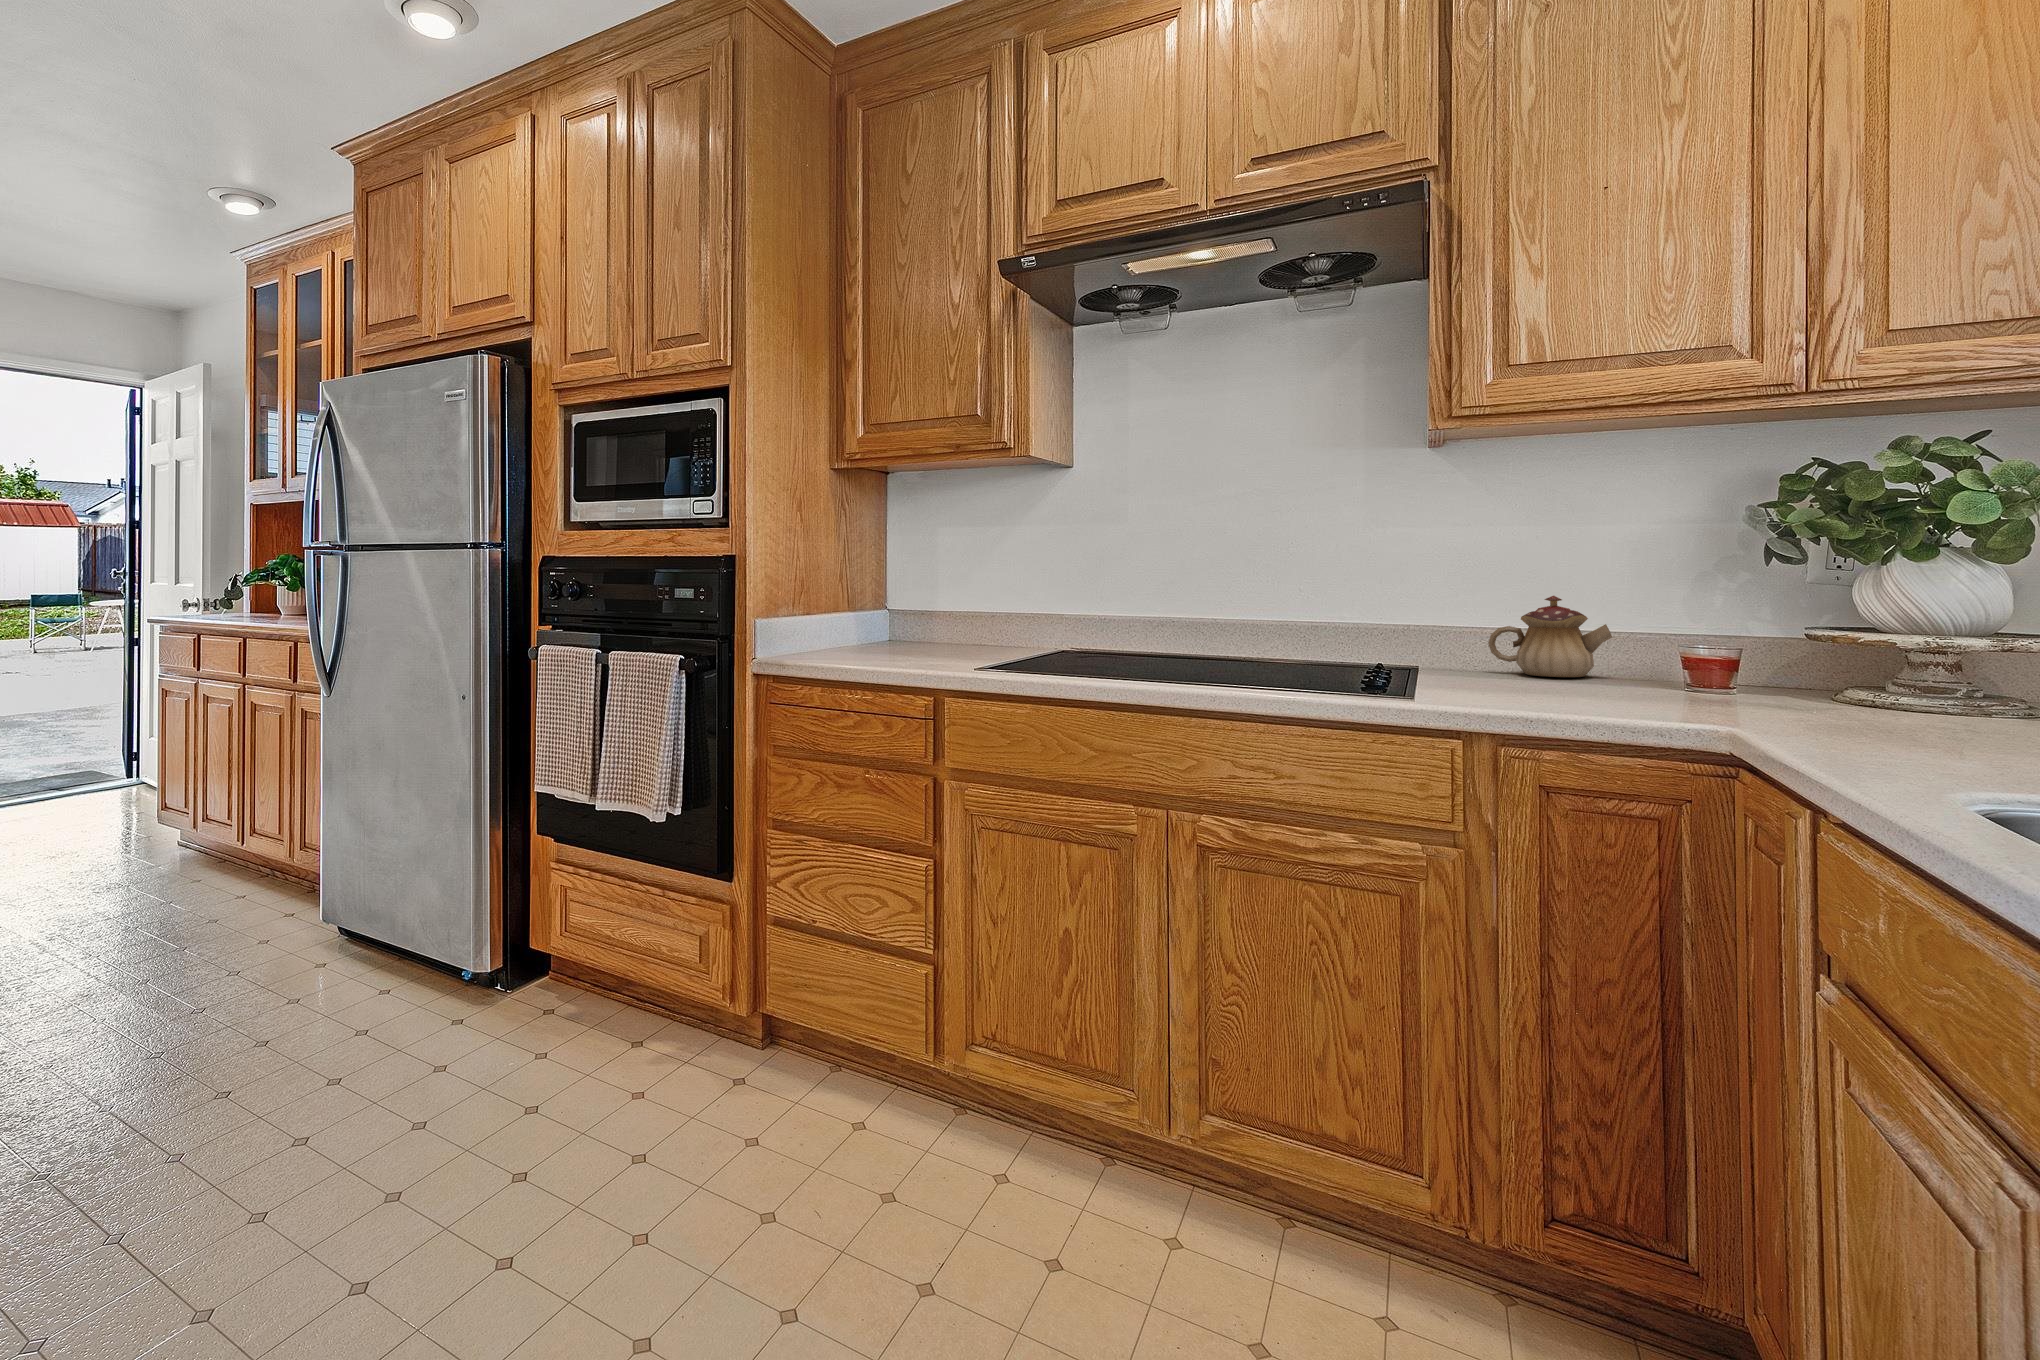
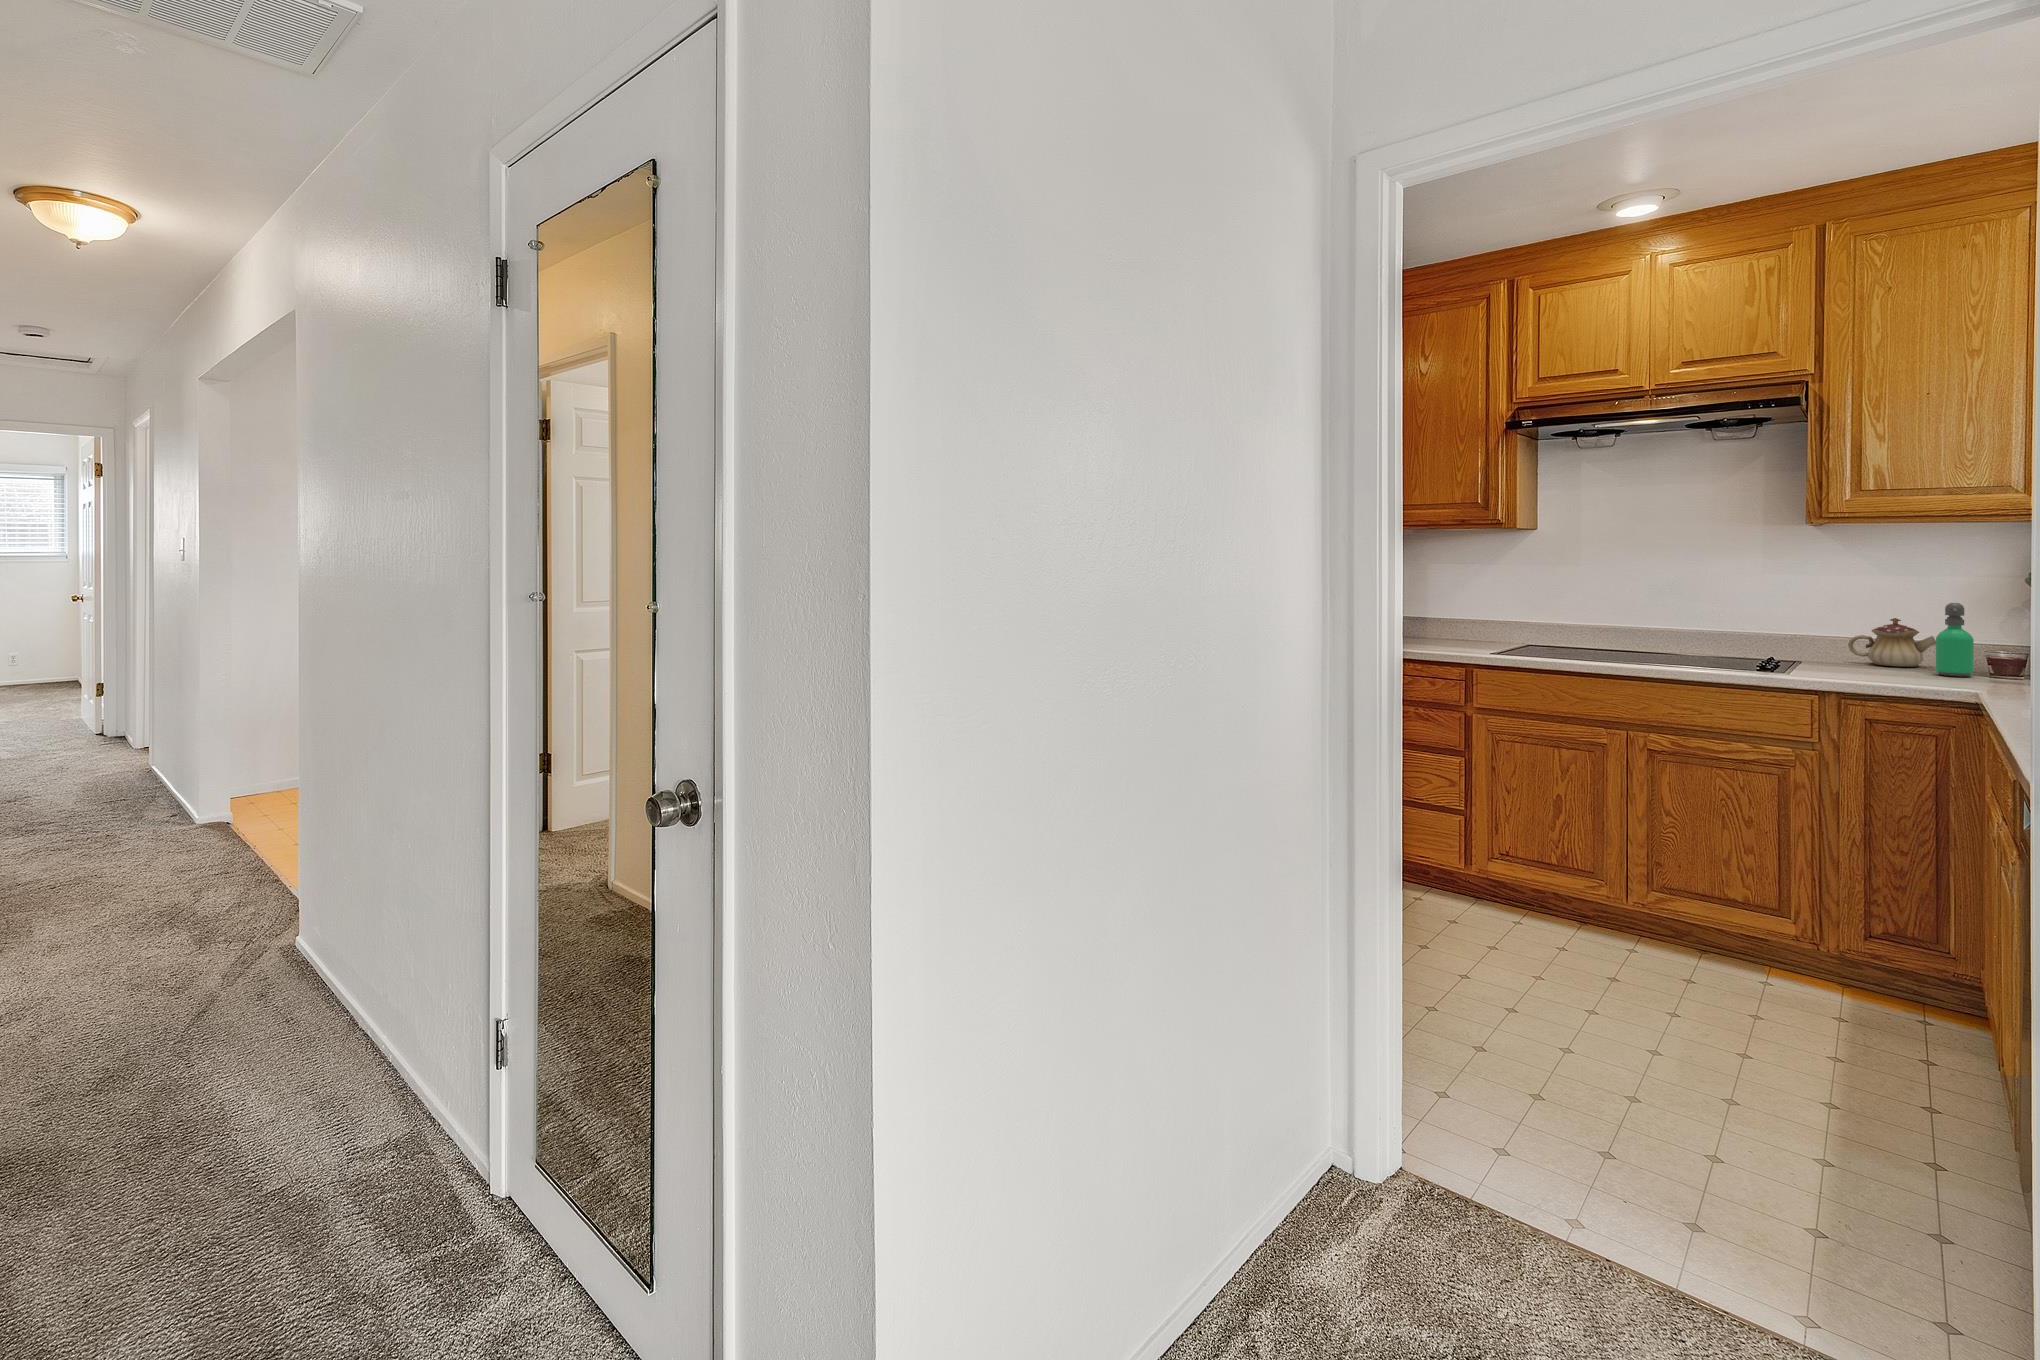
soap dispenser: none [1620,564,1676,693] -> present [1936,603,1974,677]

